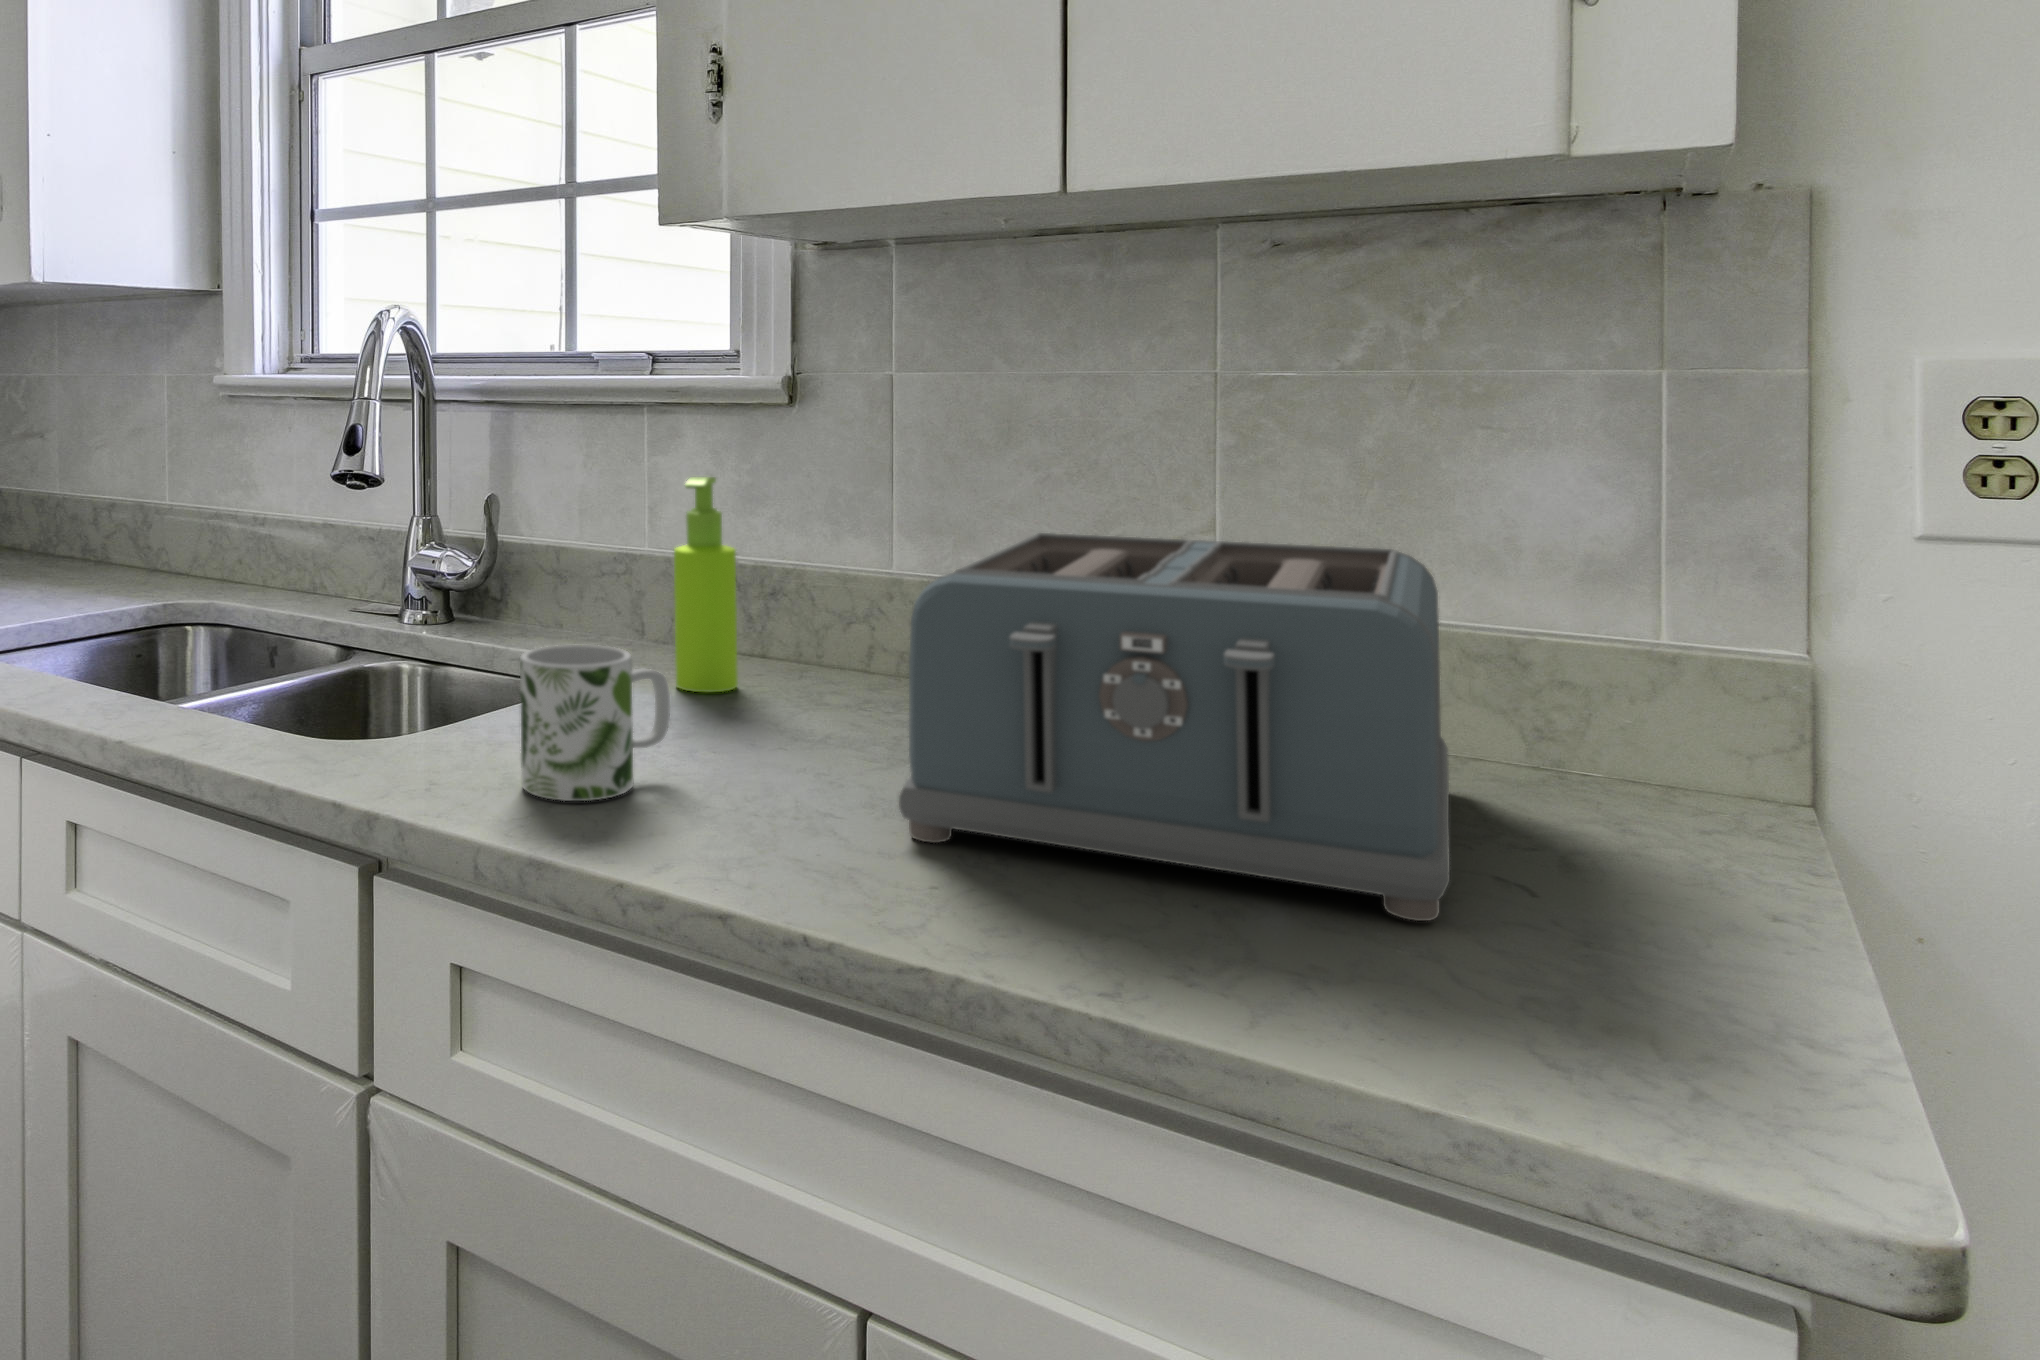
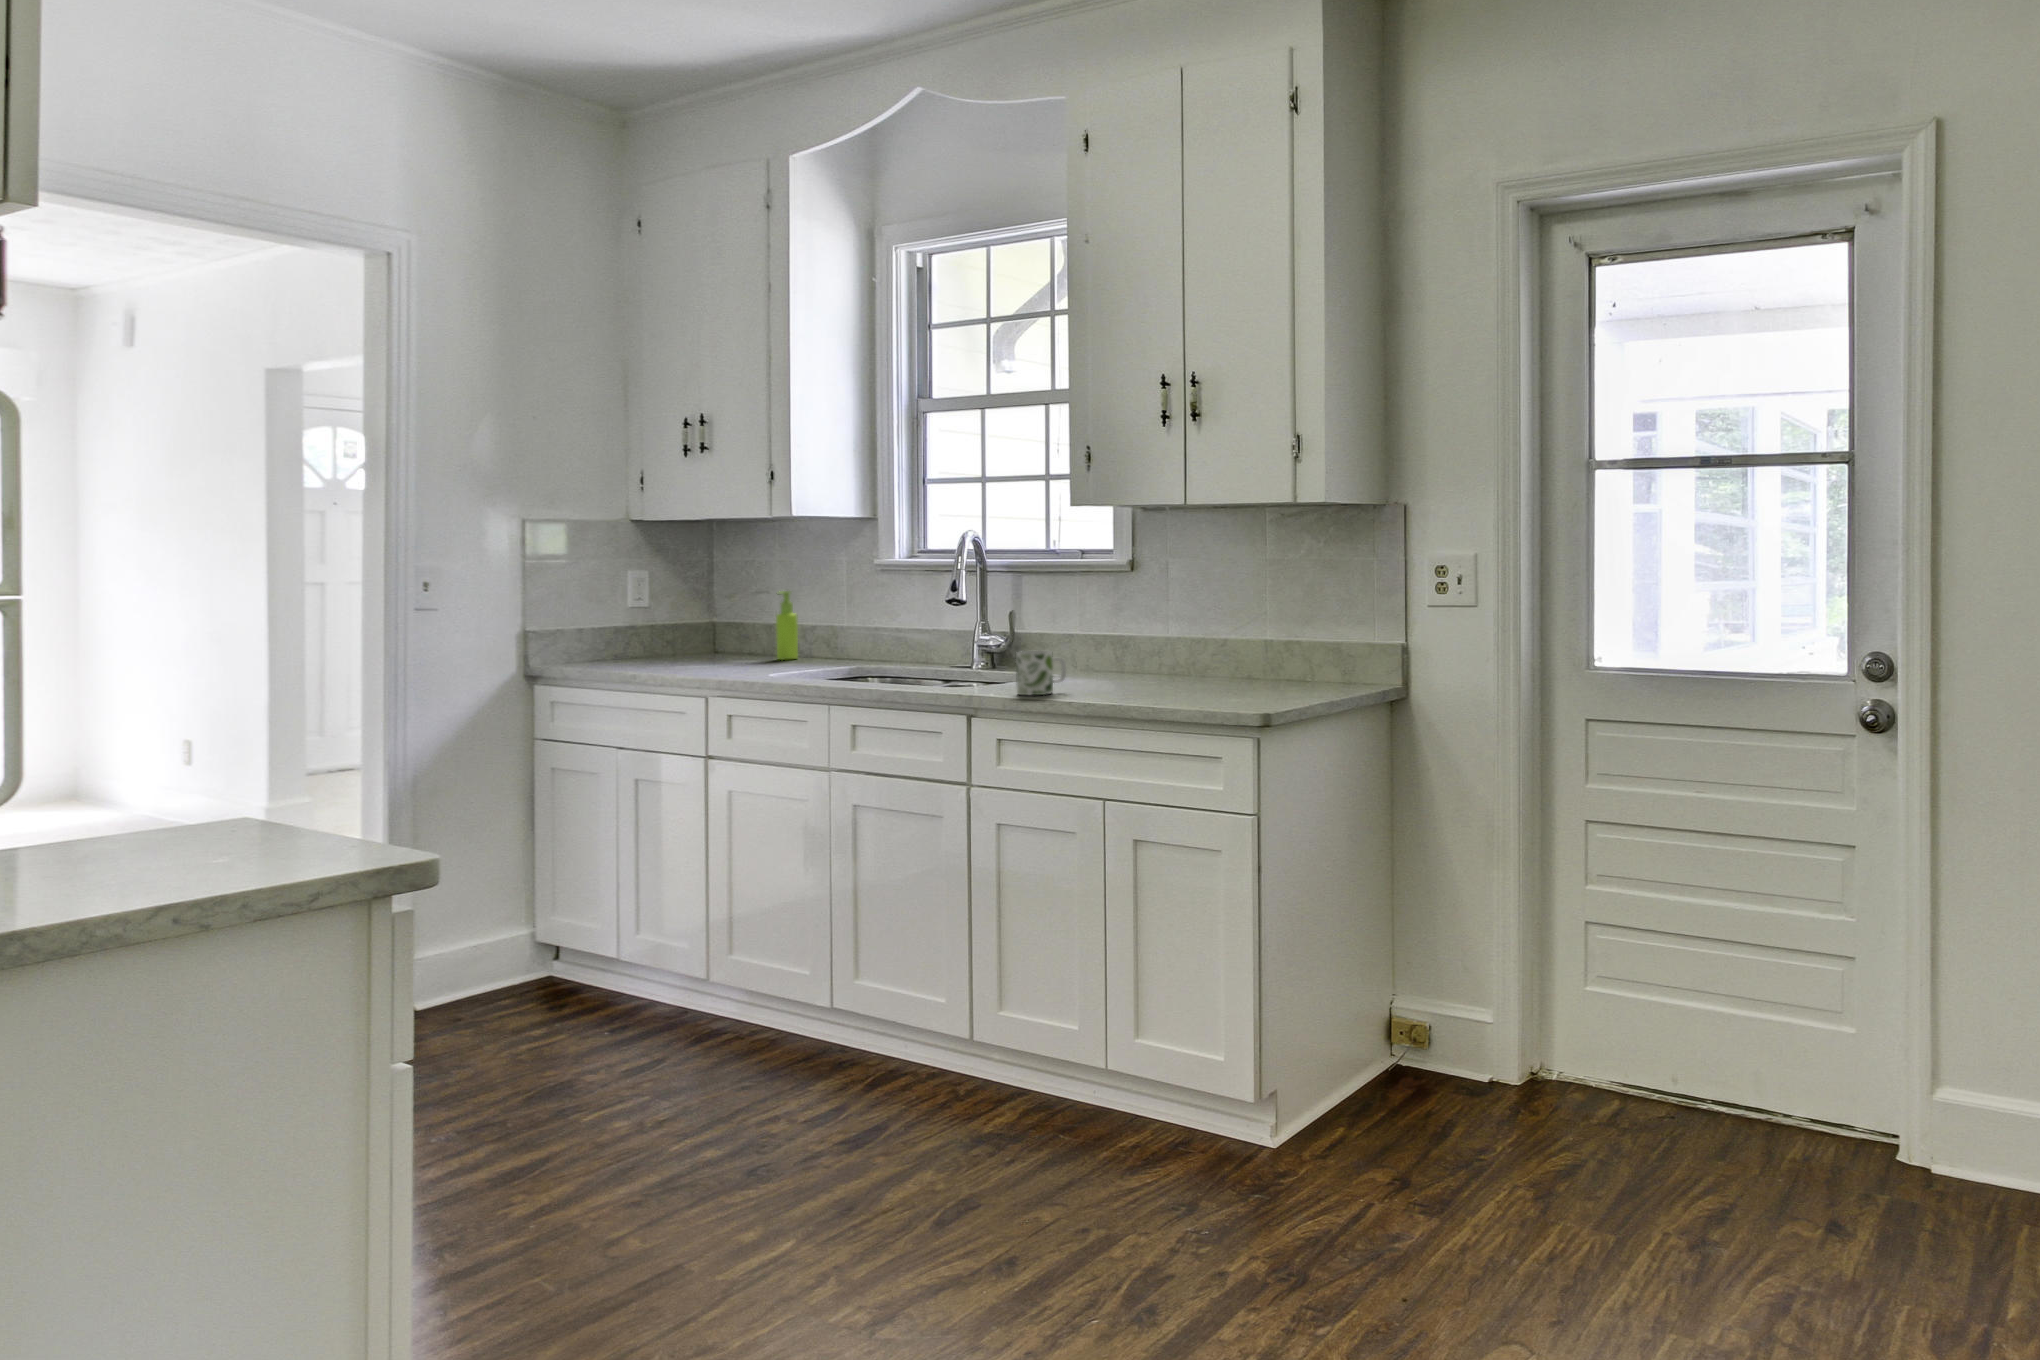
soap dispenser: present [674,477,738,692] -> present [776,591,798,660]
toaster: present [899,533,1450,921] -> none [1126,614,1305,702]

